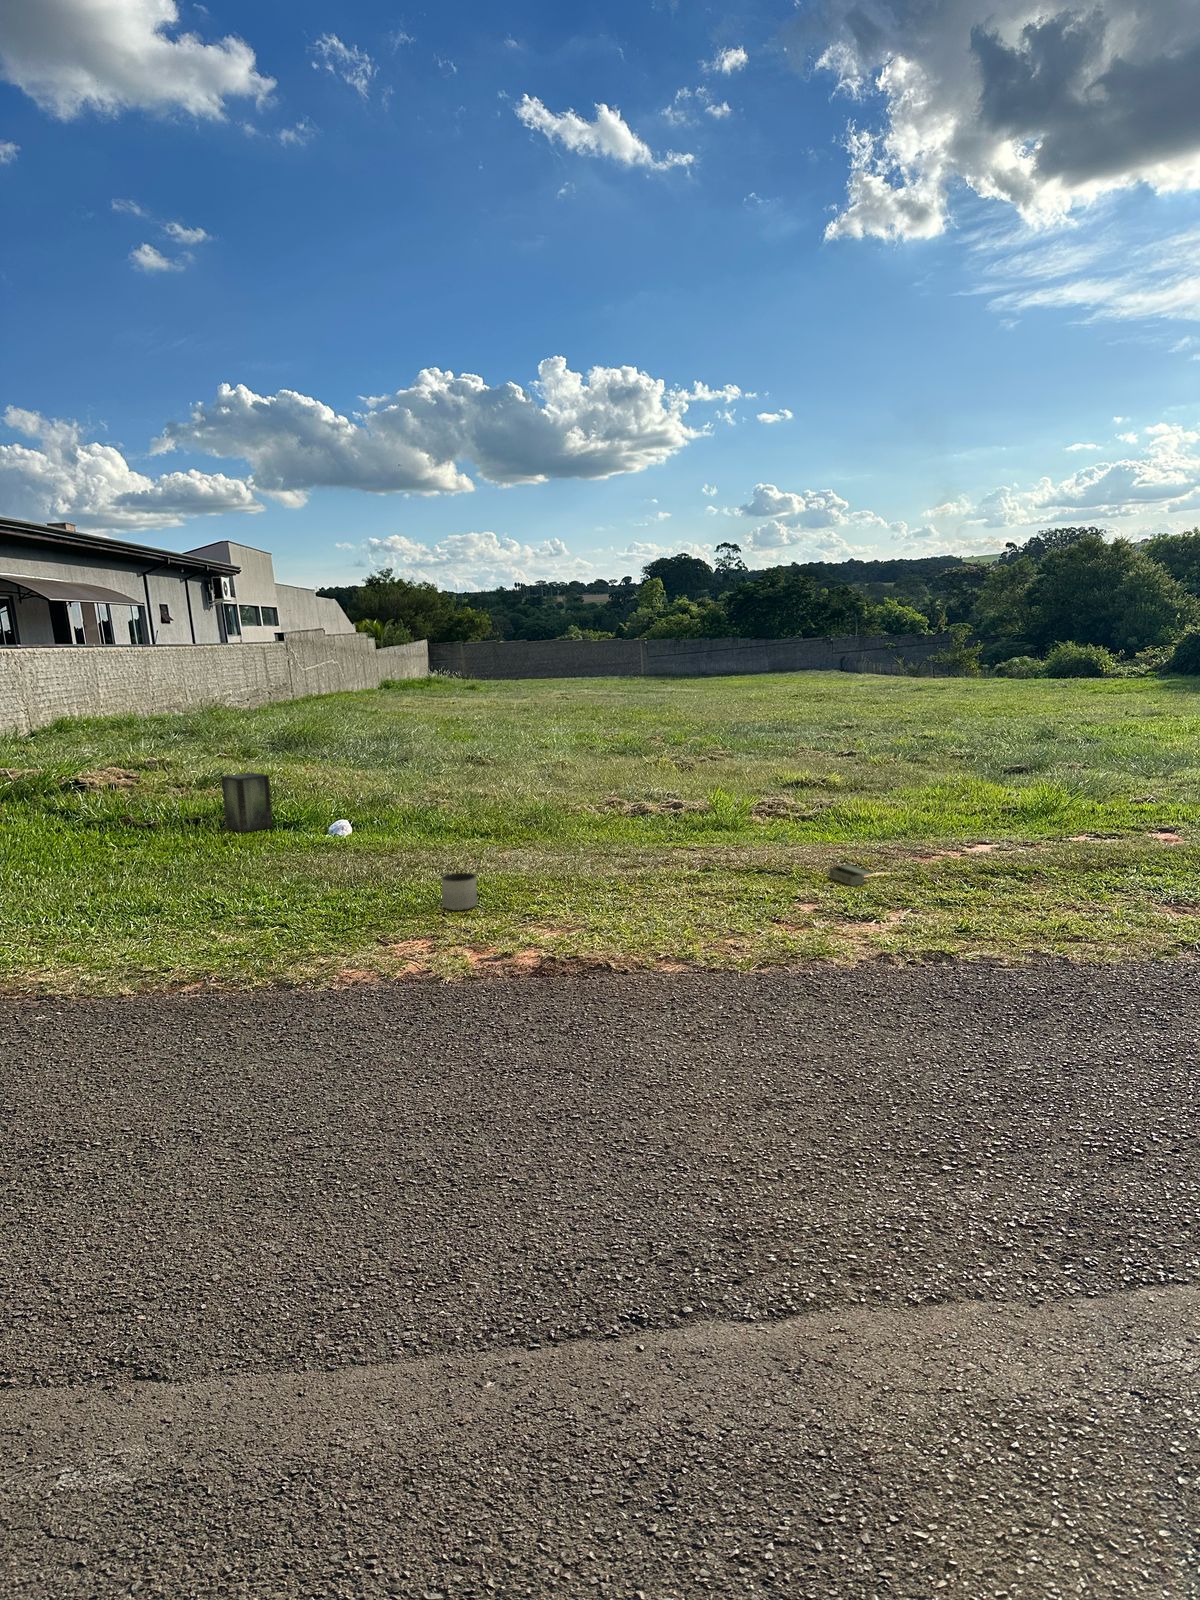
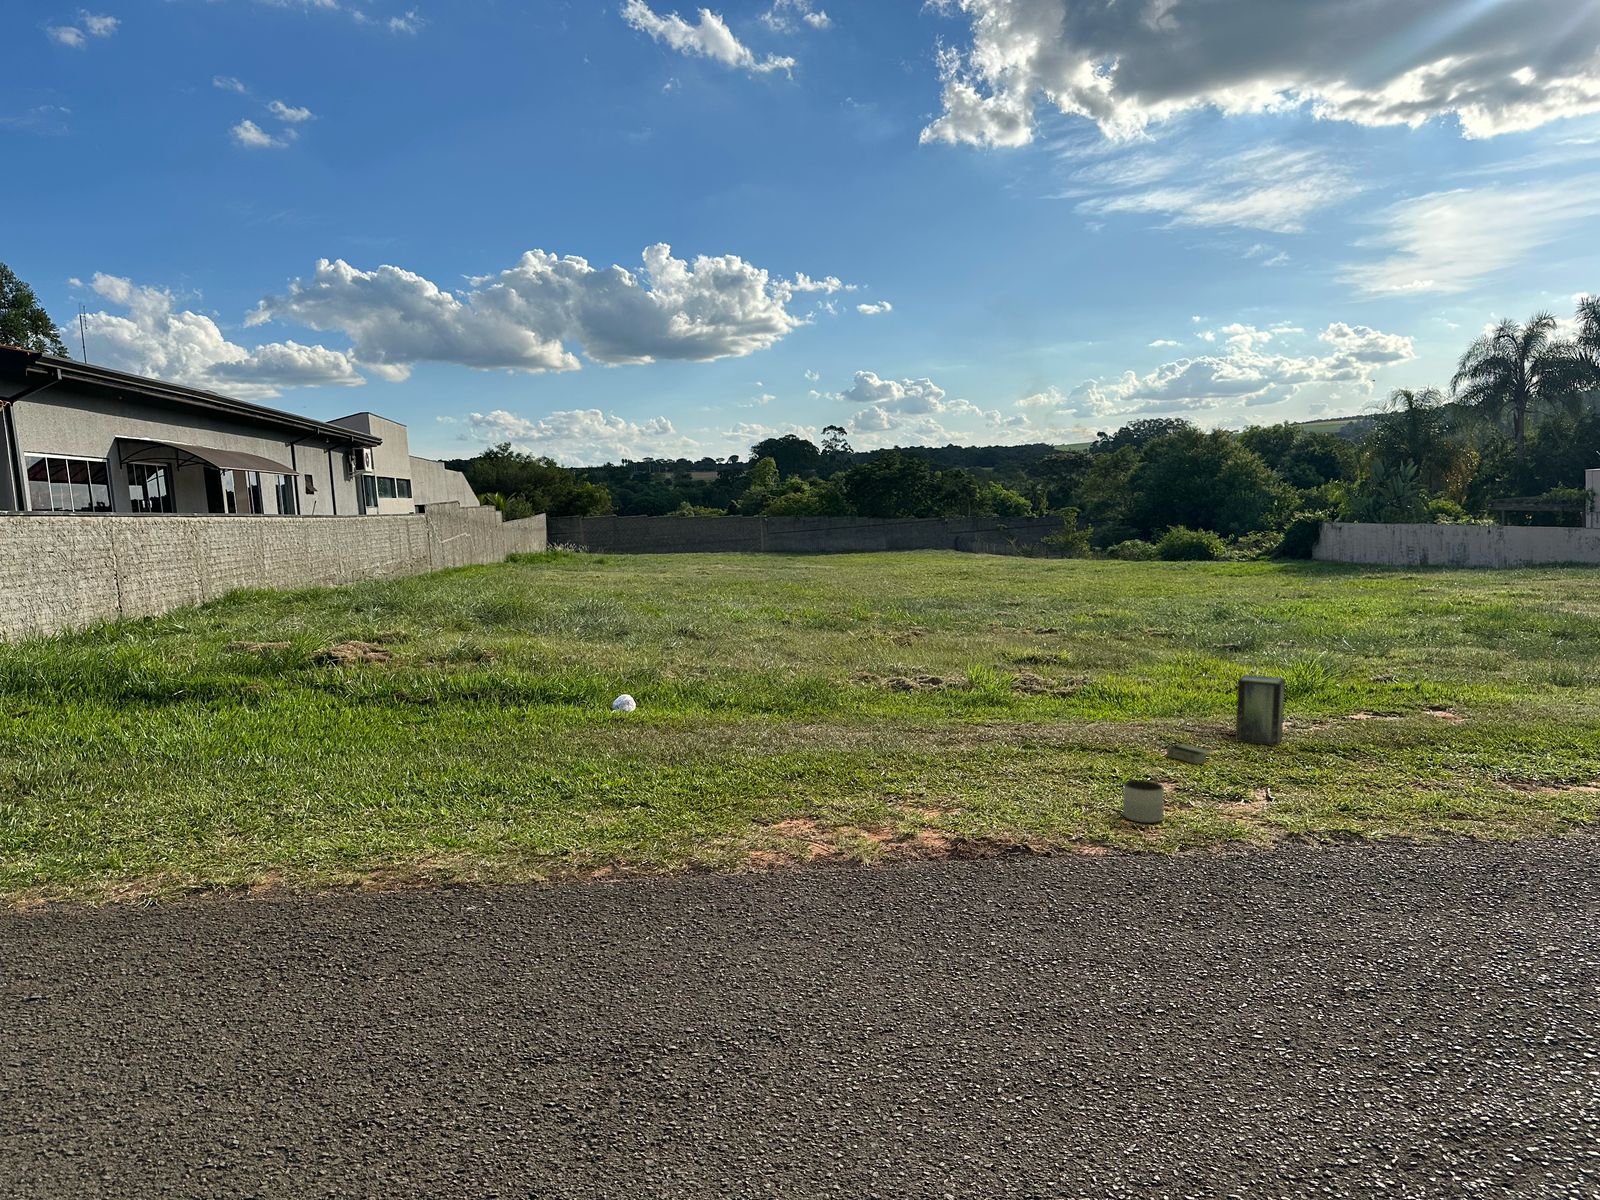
storage box: present [221,772,273,833] -> present [1235,675,1285,746]
planter: present [442,873,477,911] -> present [1123,780,1164,823]

